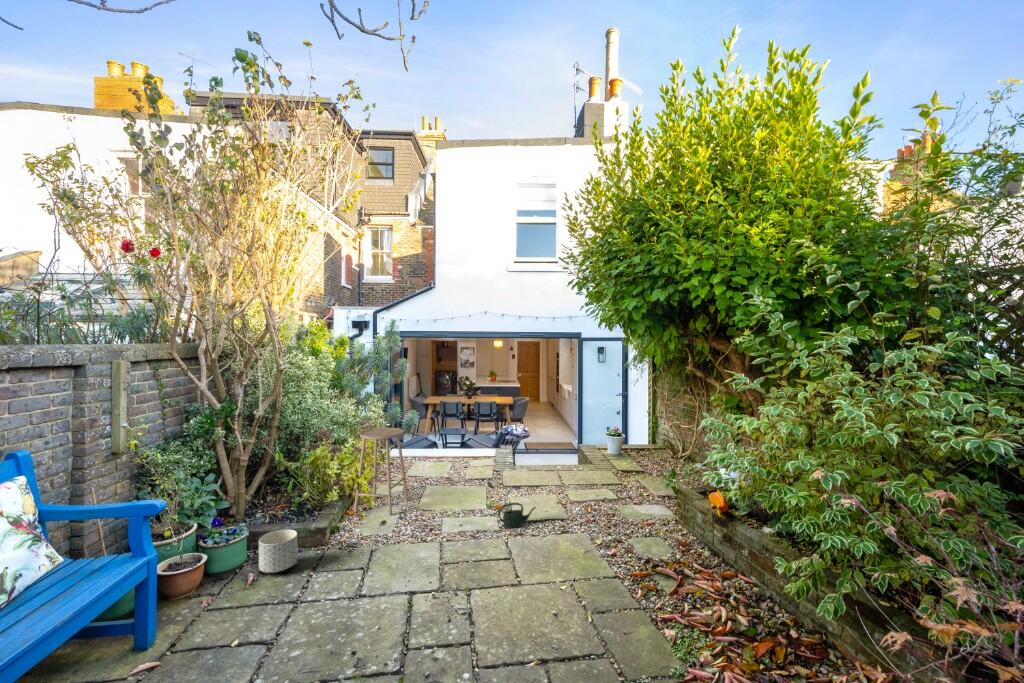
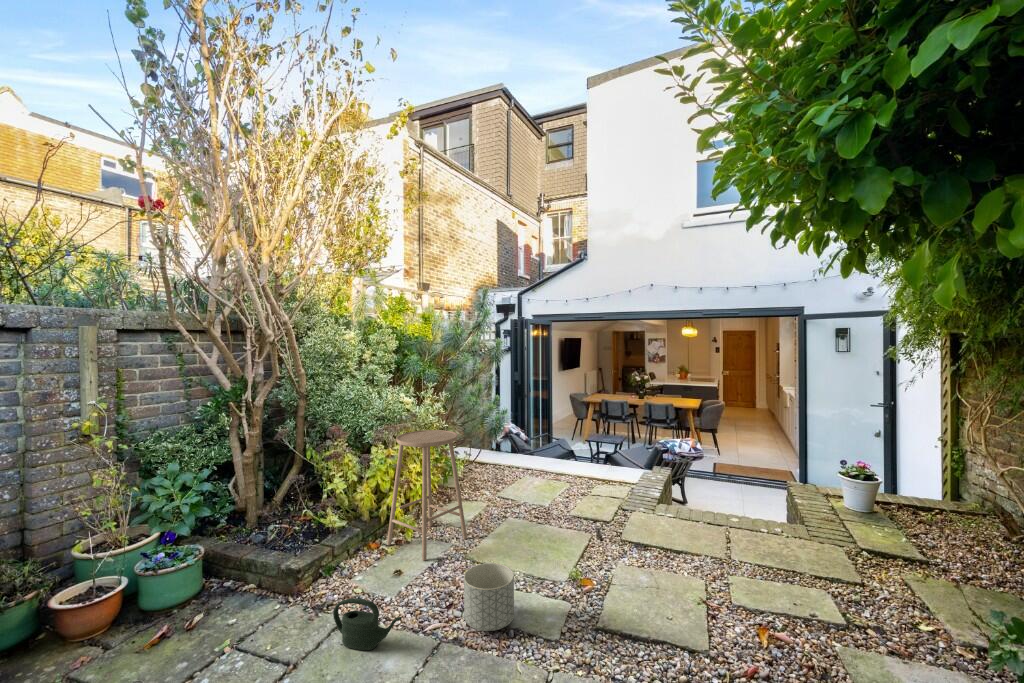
watering can: present [498,503,536,528] -> present [333,598,401,650]
planter: present [259,529,297,573] -> present [464,563,514,631]

